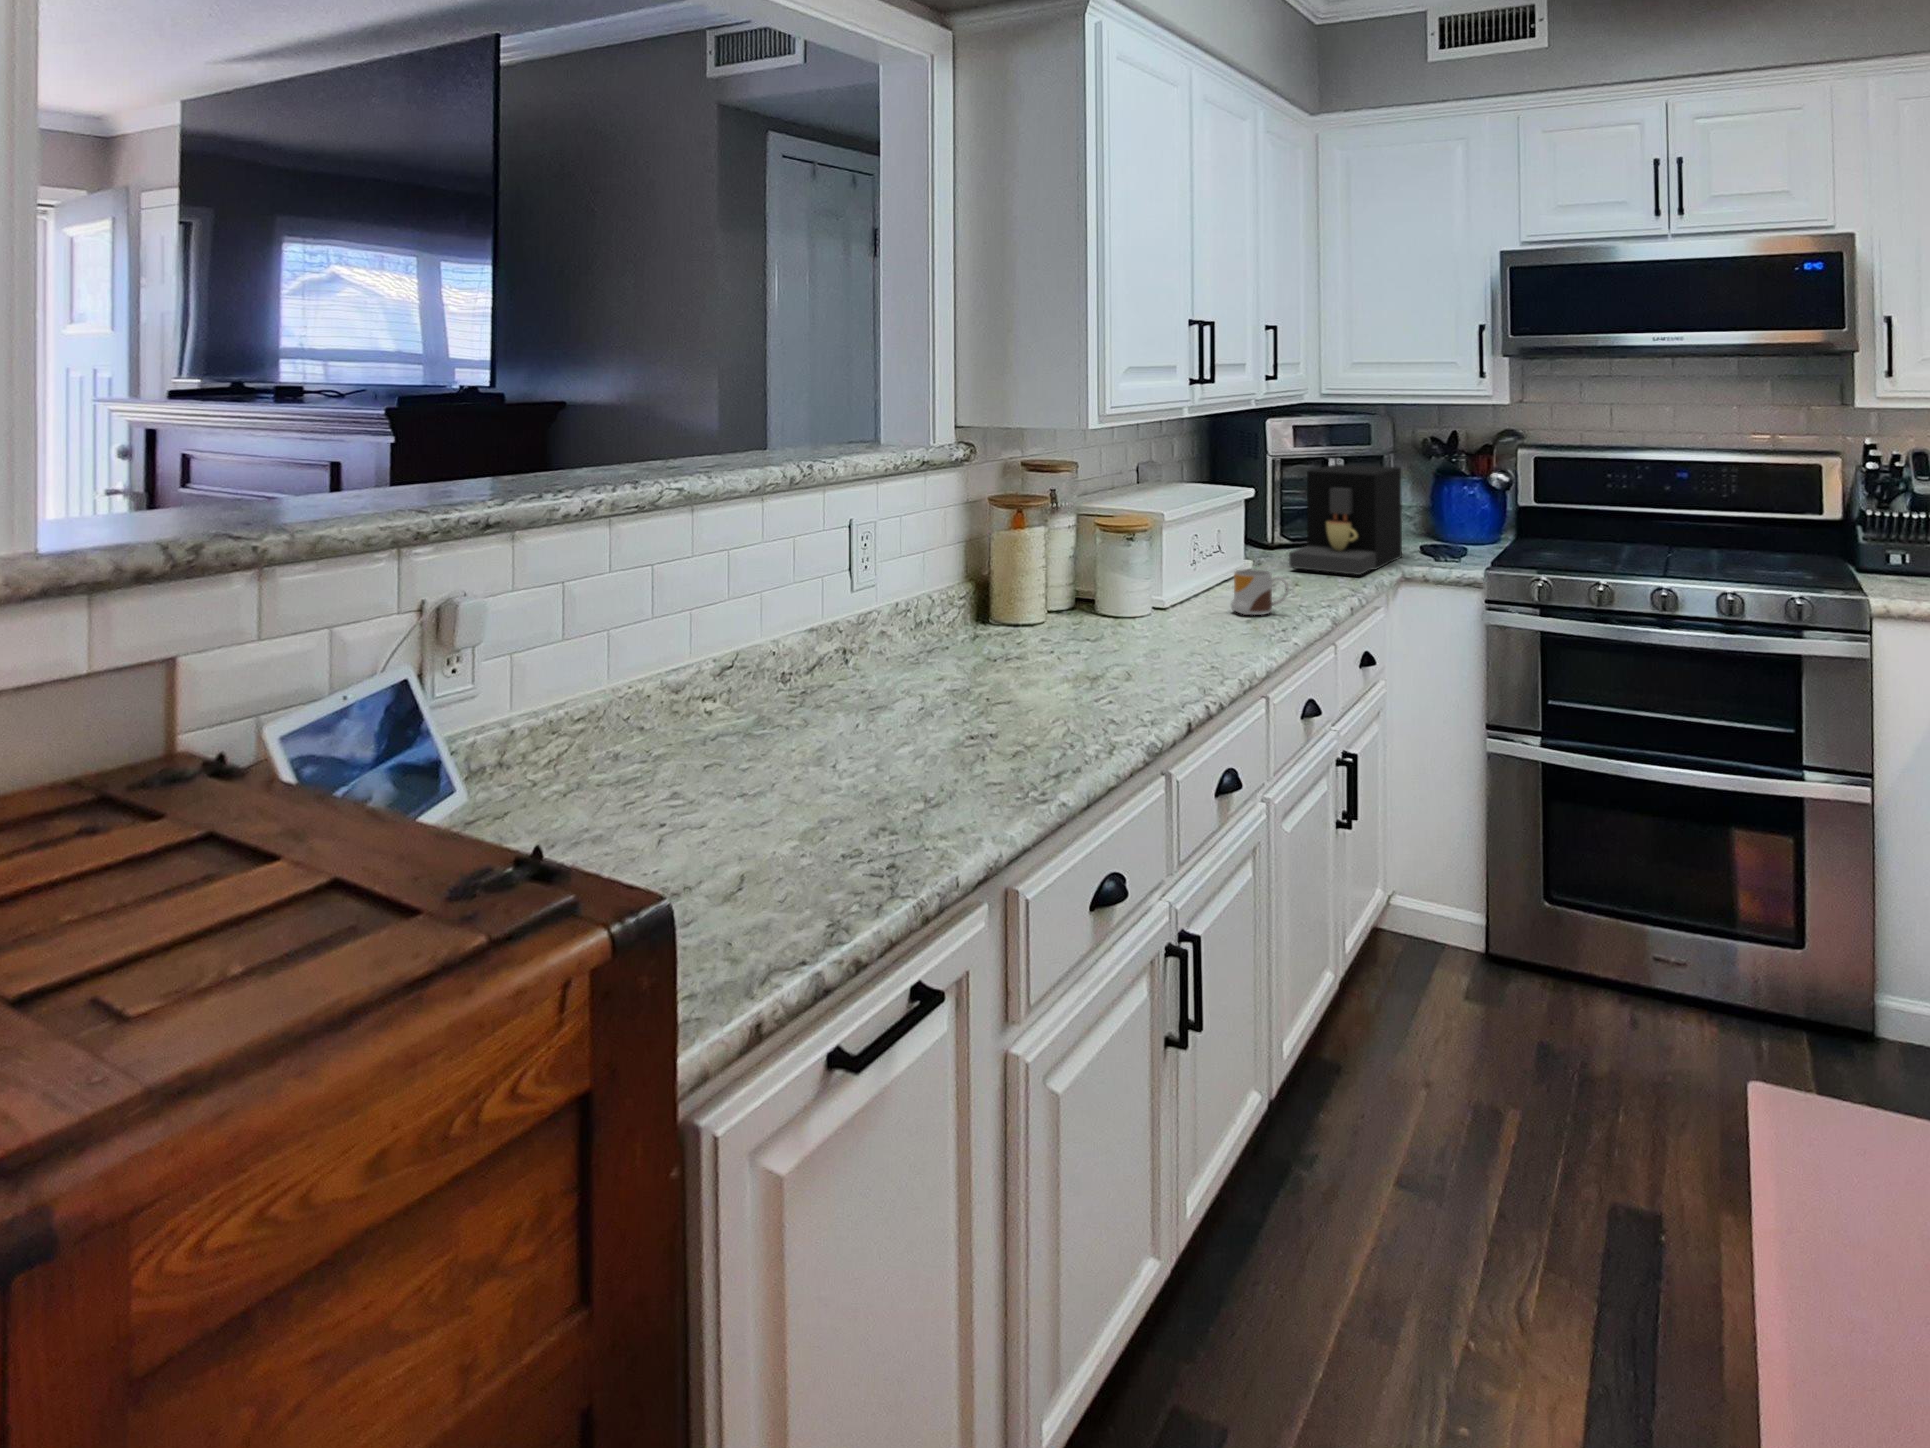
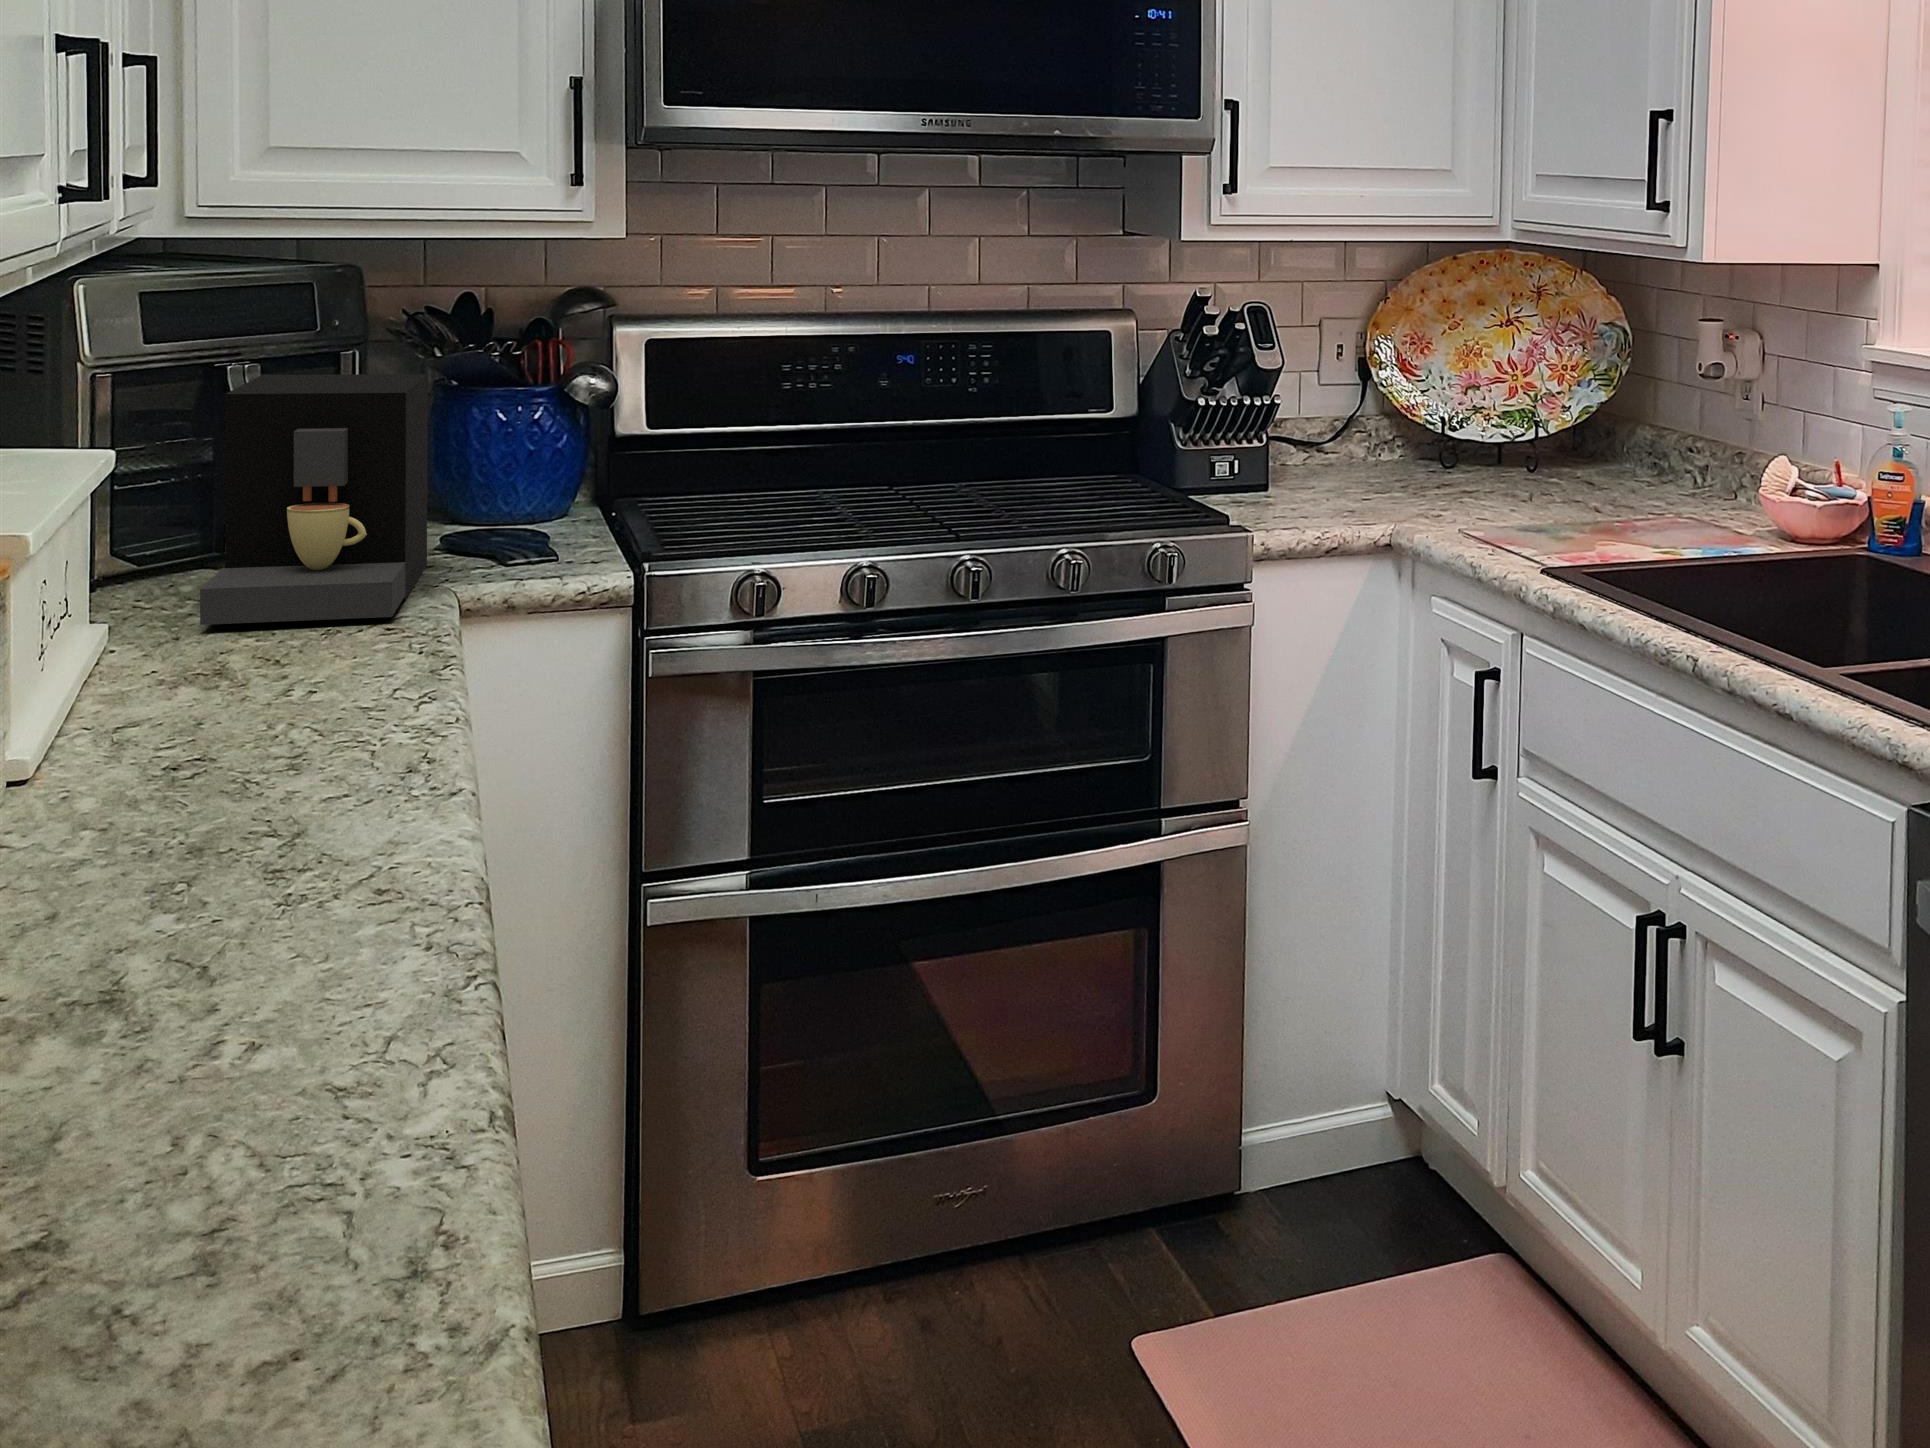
mug: present [1231,569,1289,615] -> none [167,640,331,756]

